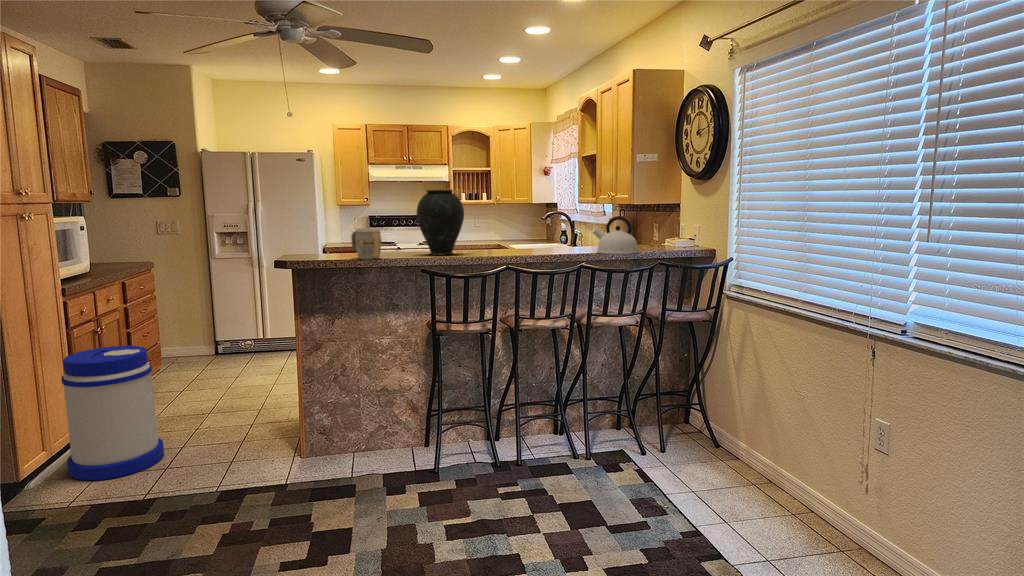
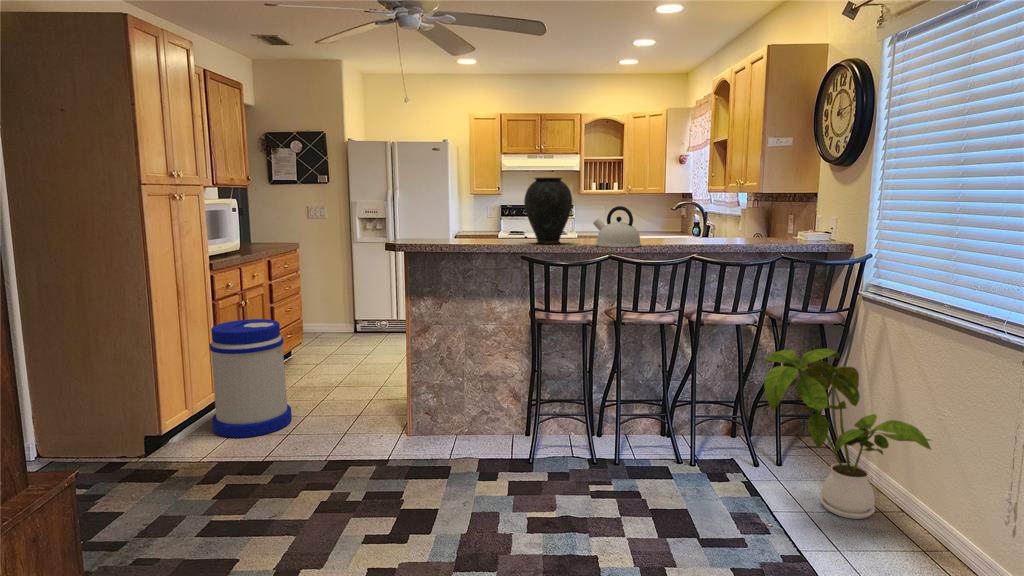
kettle: present [593,216,638,254] -> present [593,206,641,247]
mug: present [351,228,382,260] -> none [459,215,486,246]
house plant: none [653,342,798,491] -> present [764,349,931,519]

